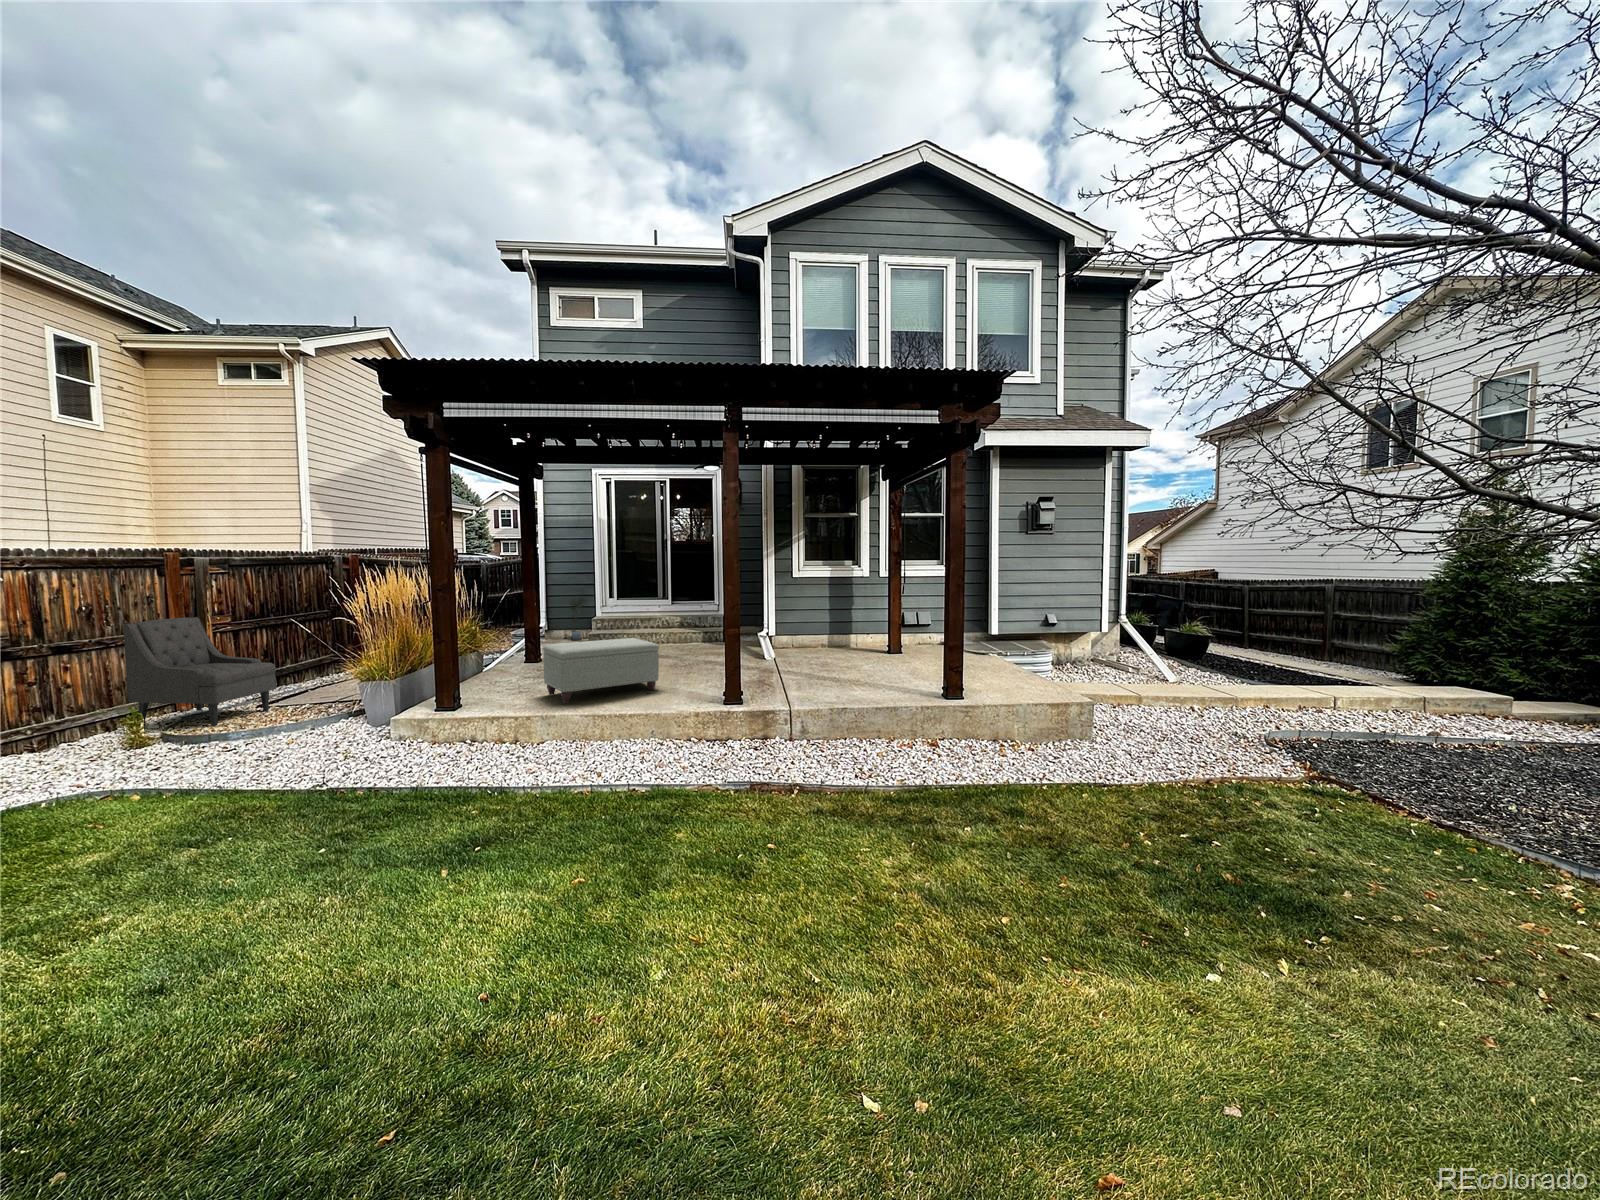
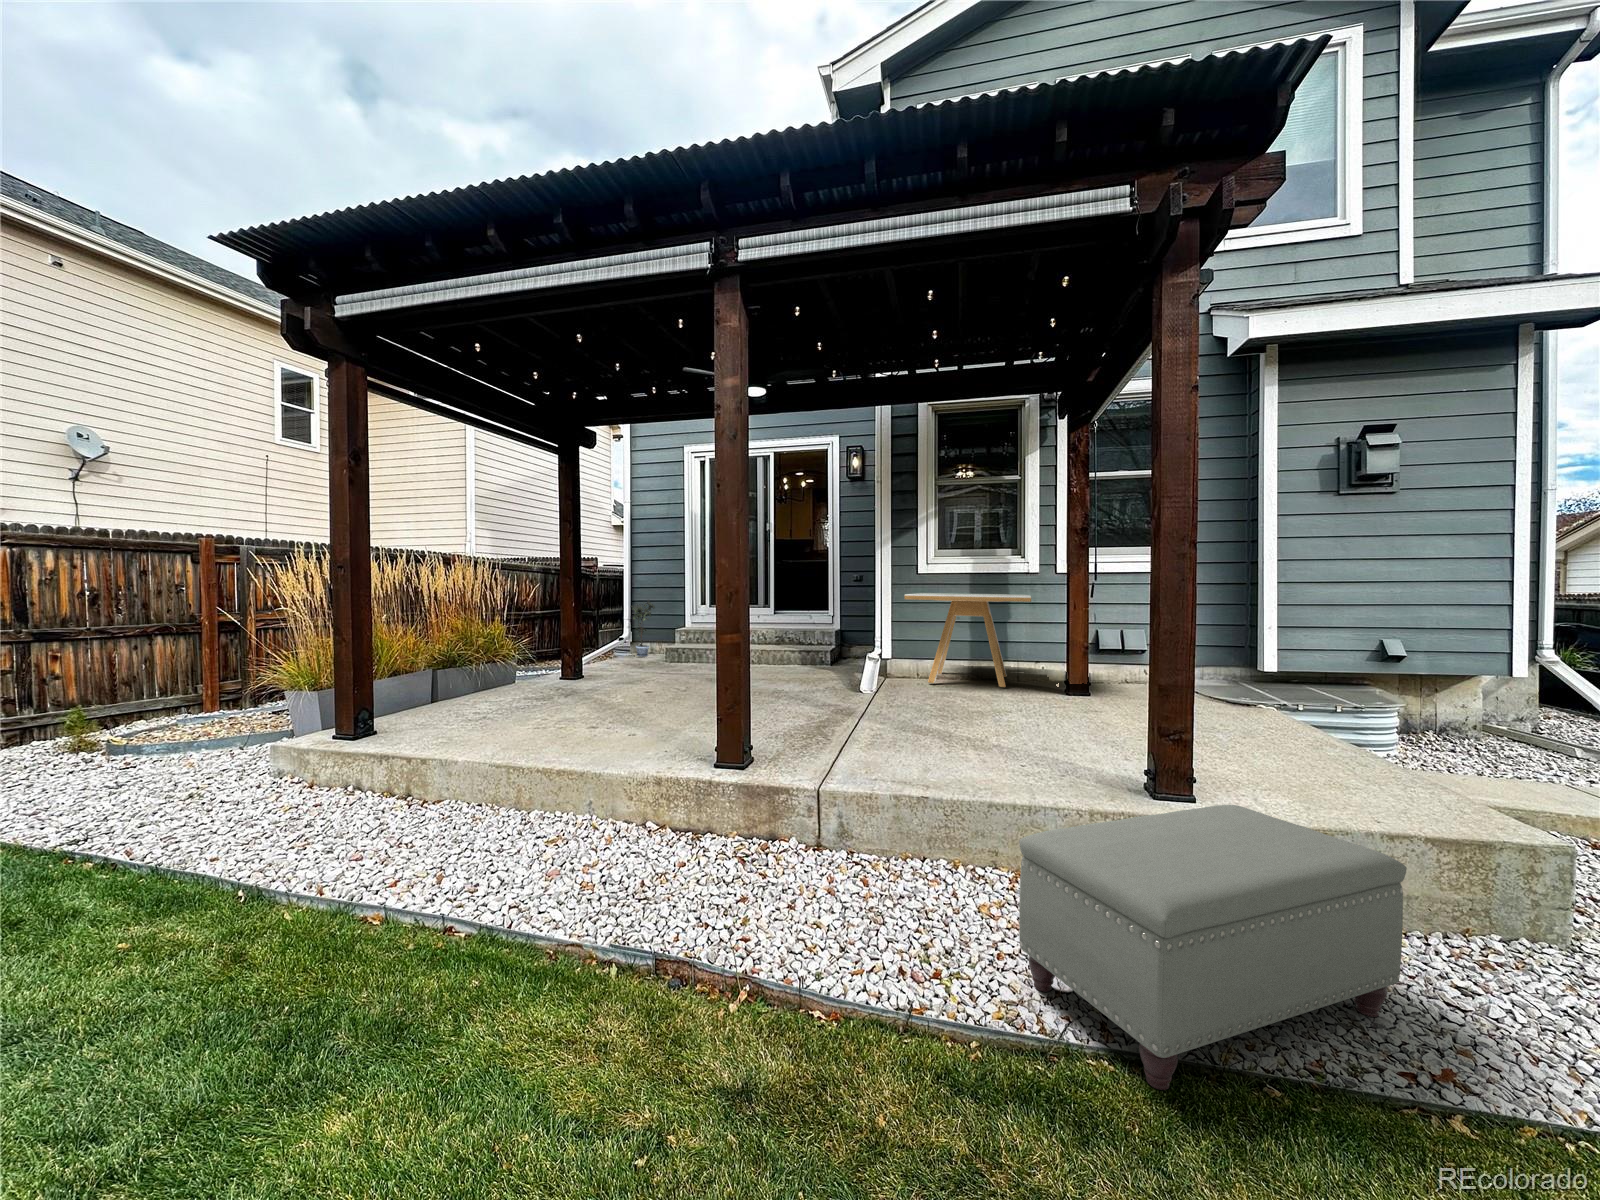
dining table: none [793,590,870,651] -> present [905,593,1031,687]
chair: present [123,617,276,726] -> none [87,610,252,740]
ottoman: present [543,638,659,703] -> present [1019,805,1407,1090]

